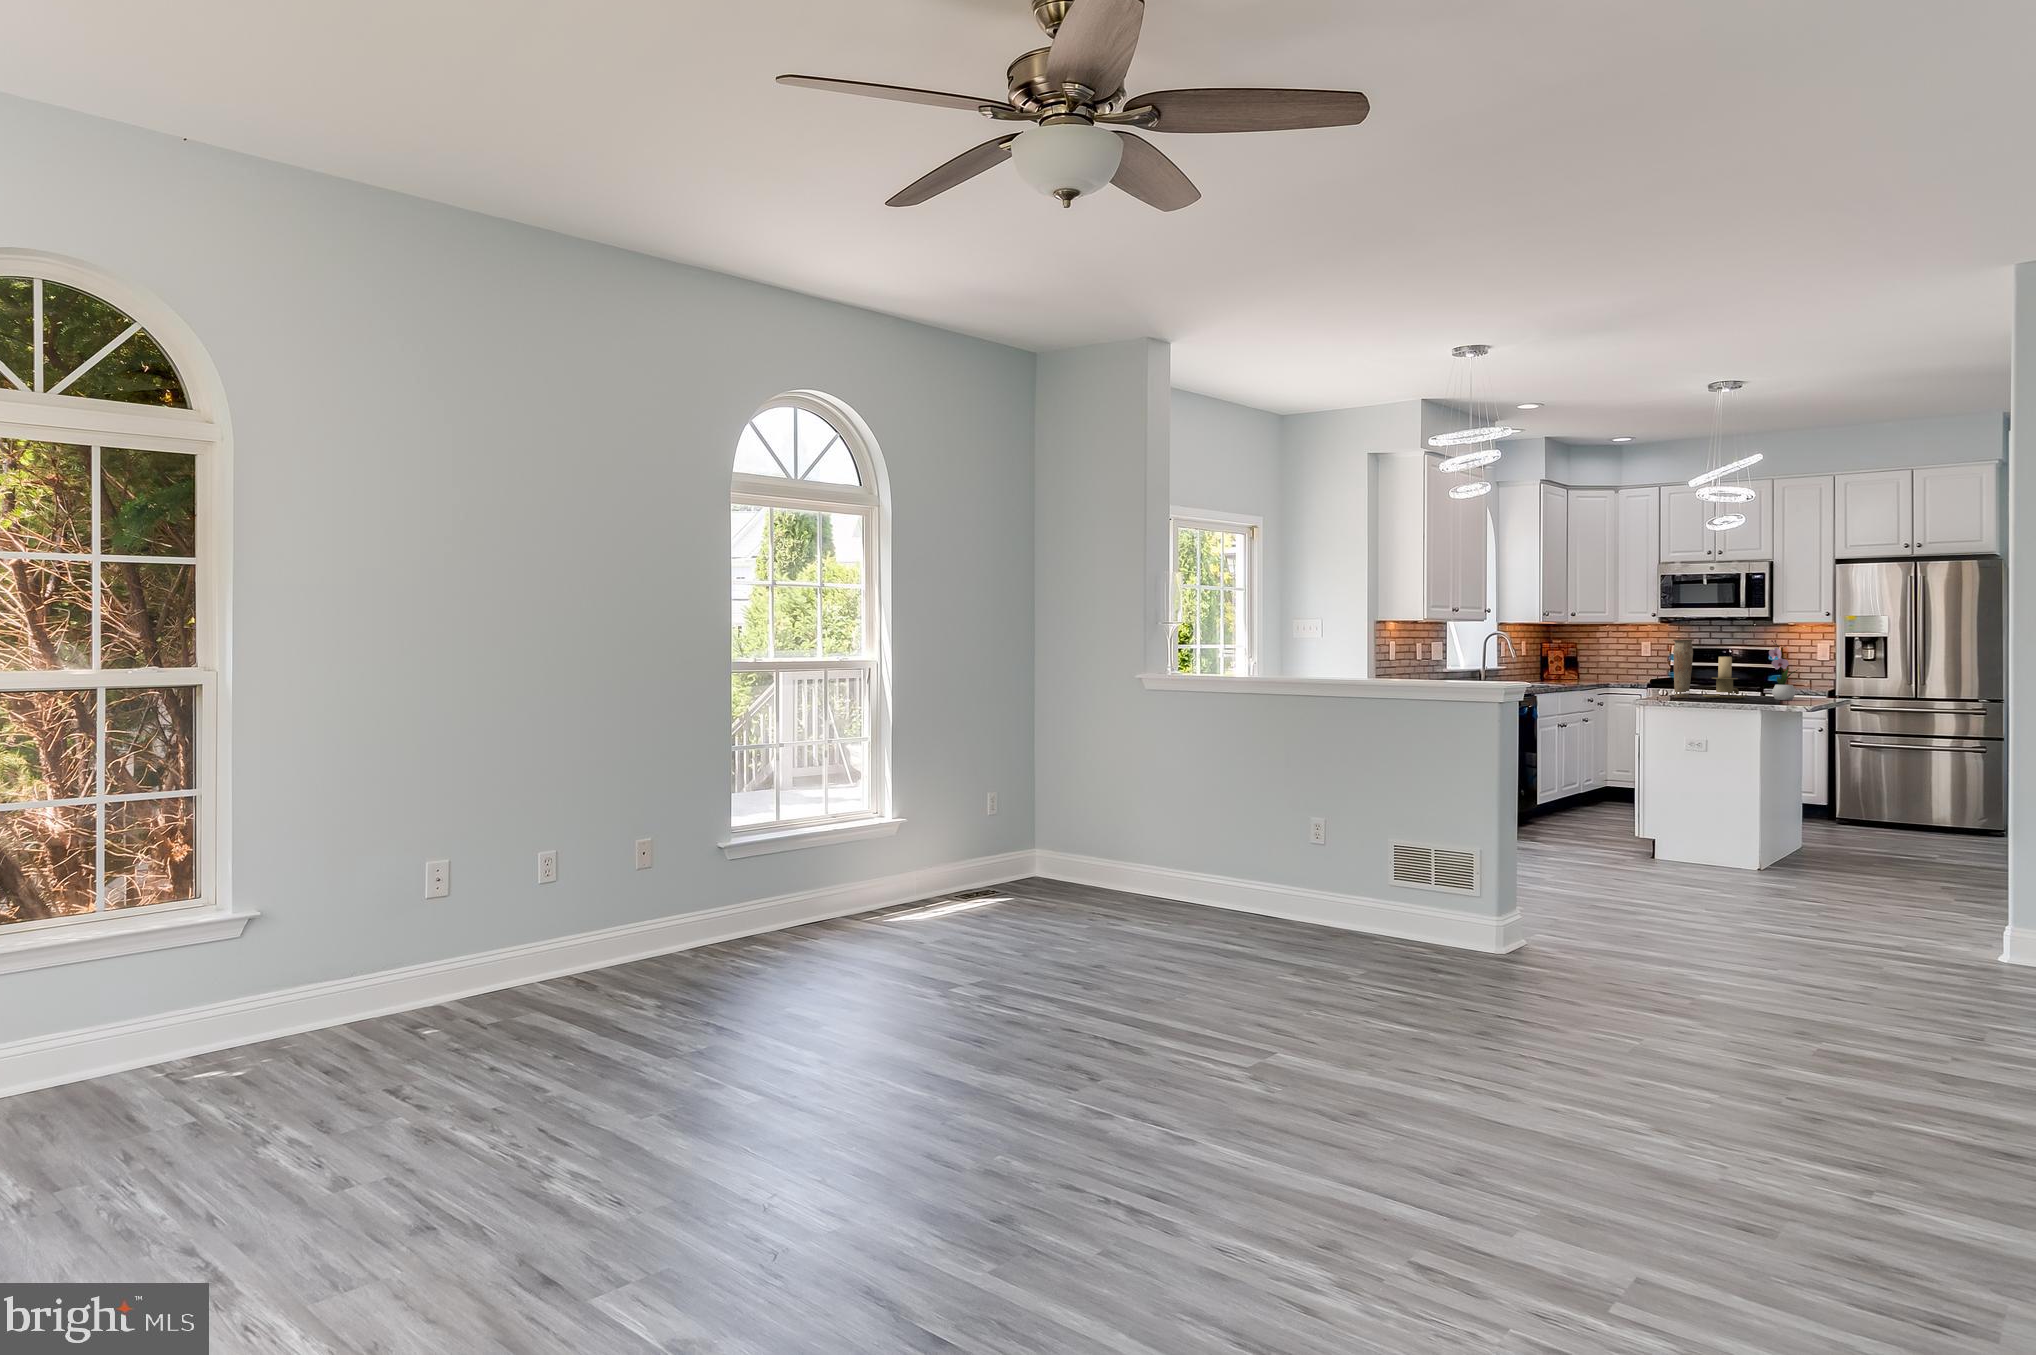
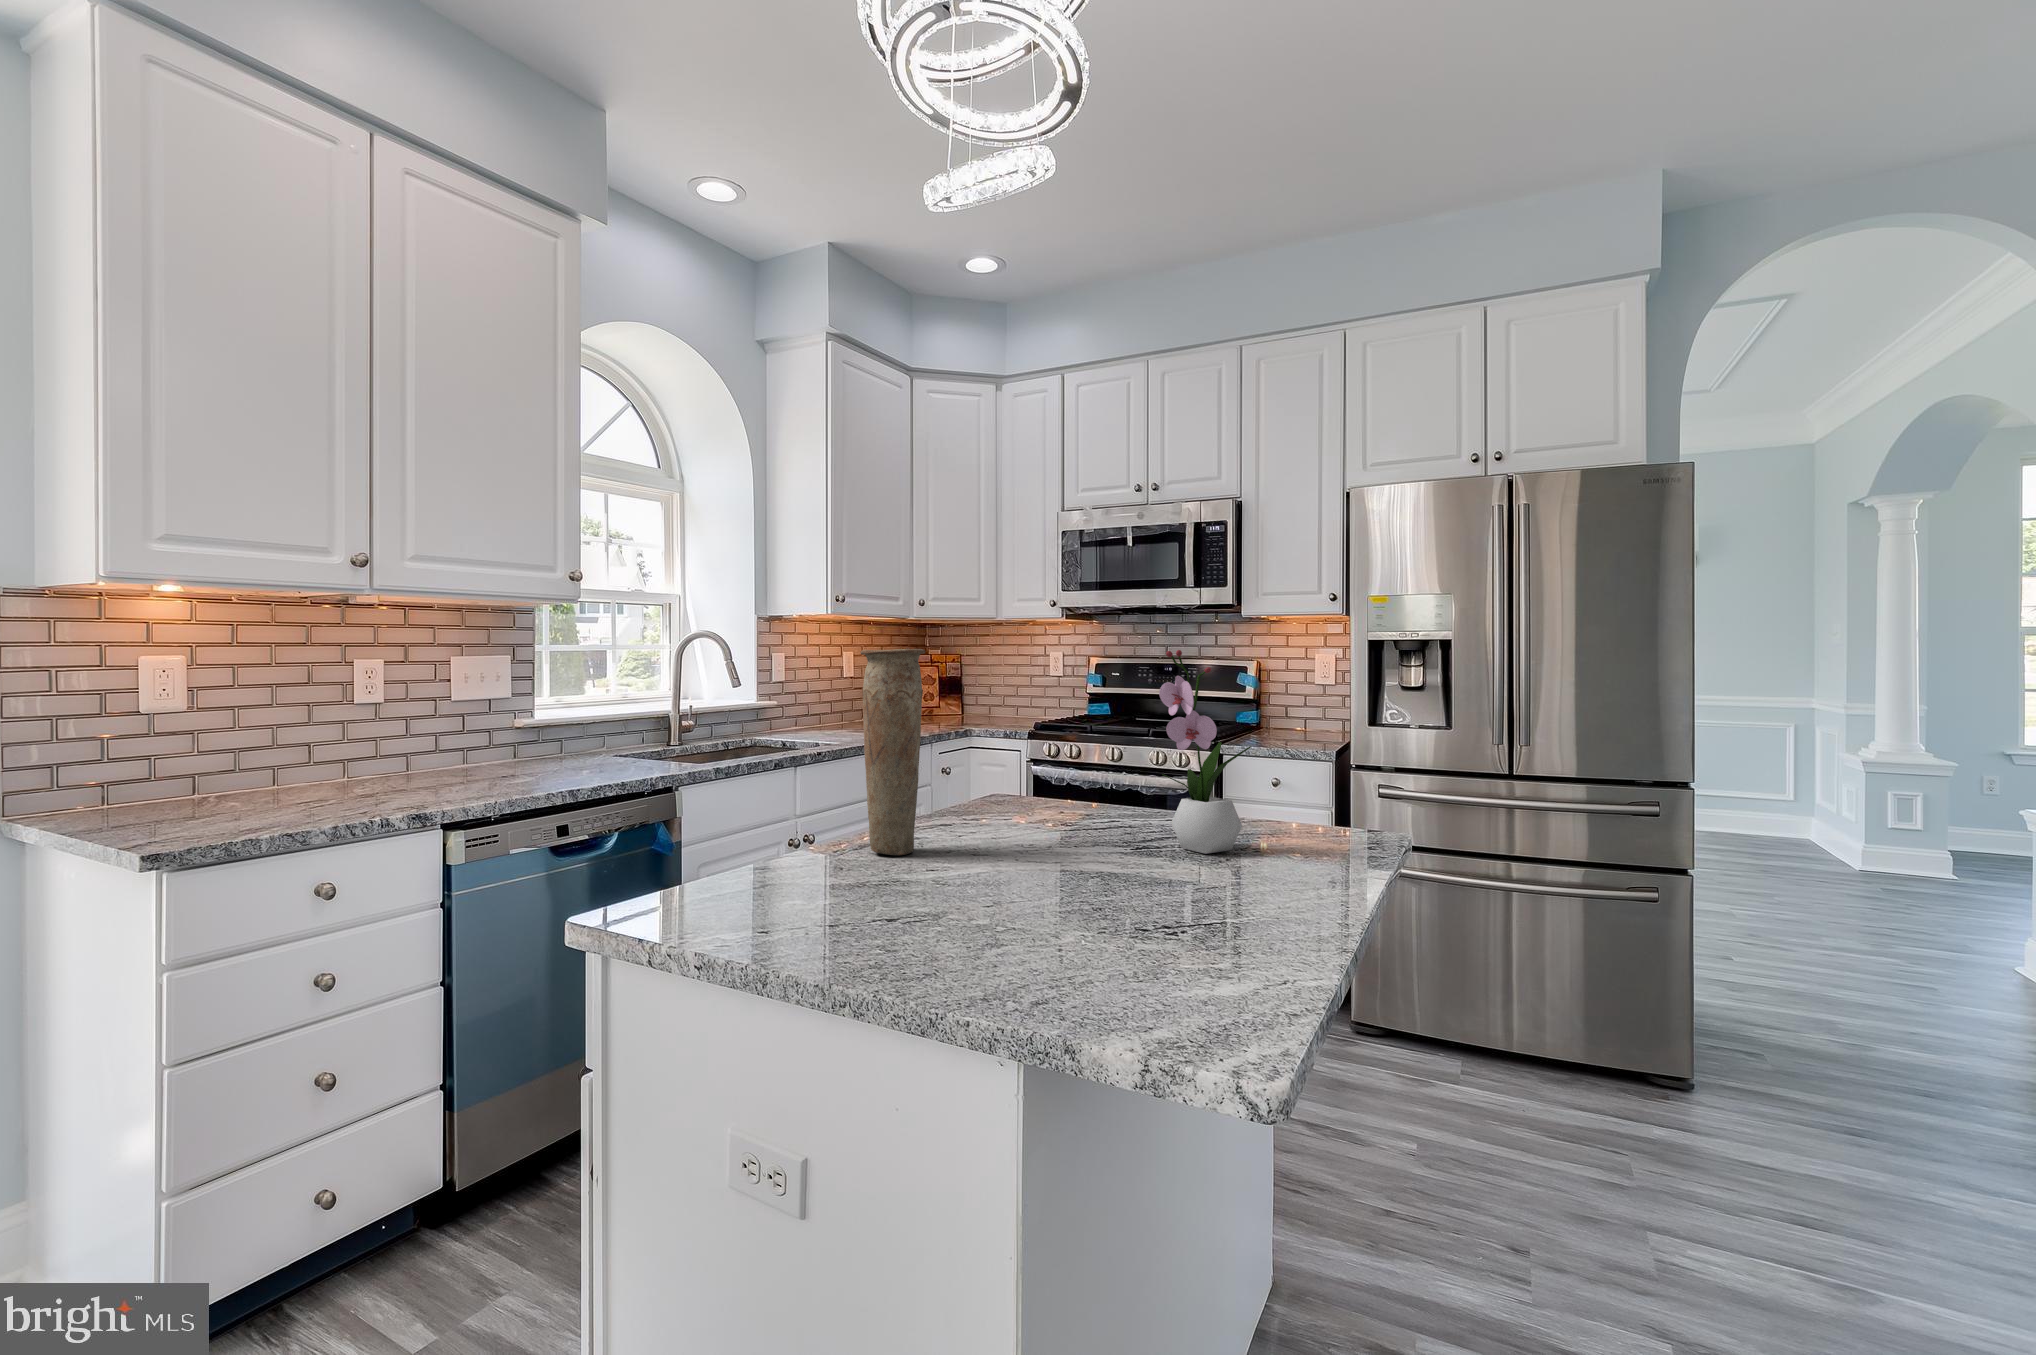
candle holder: present [1703,656,1746,699] -> none [977,703,1106,848]

